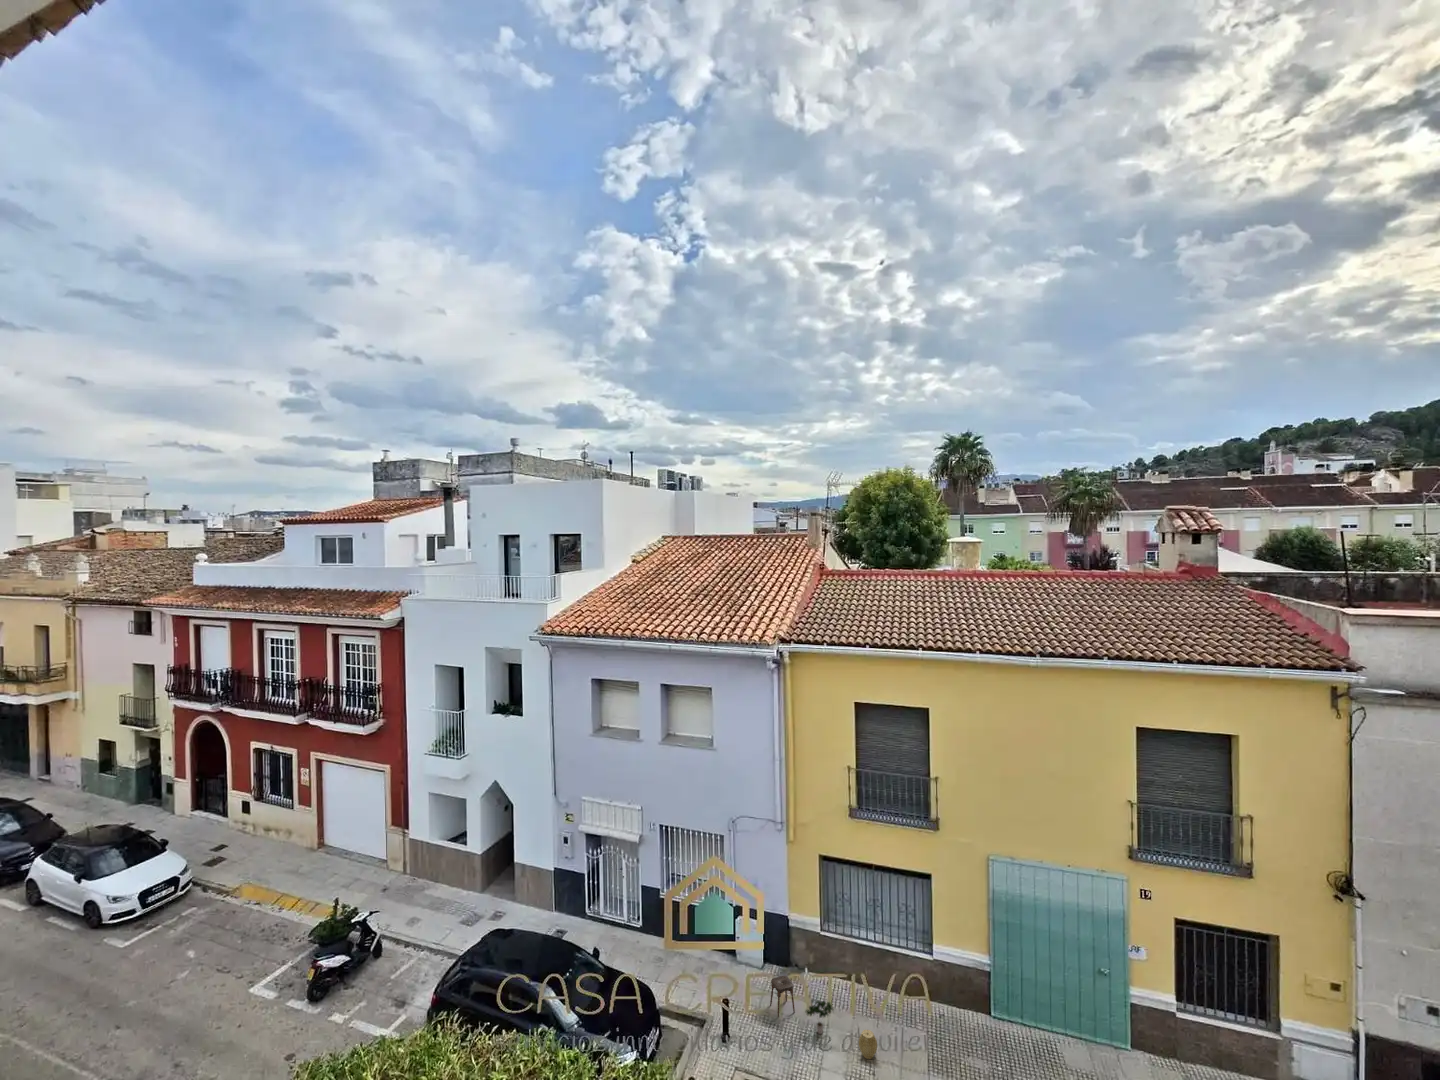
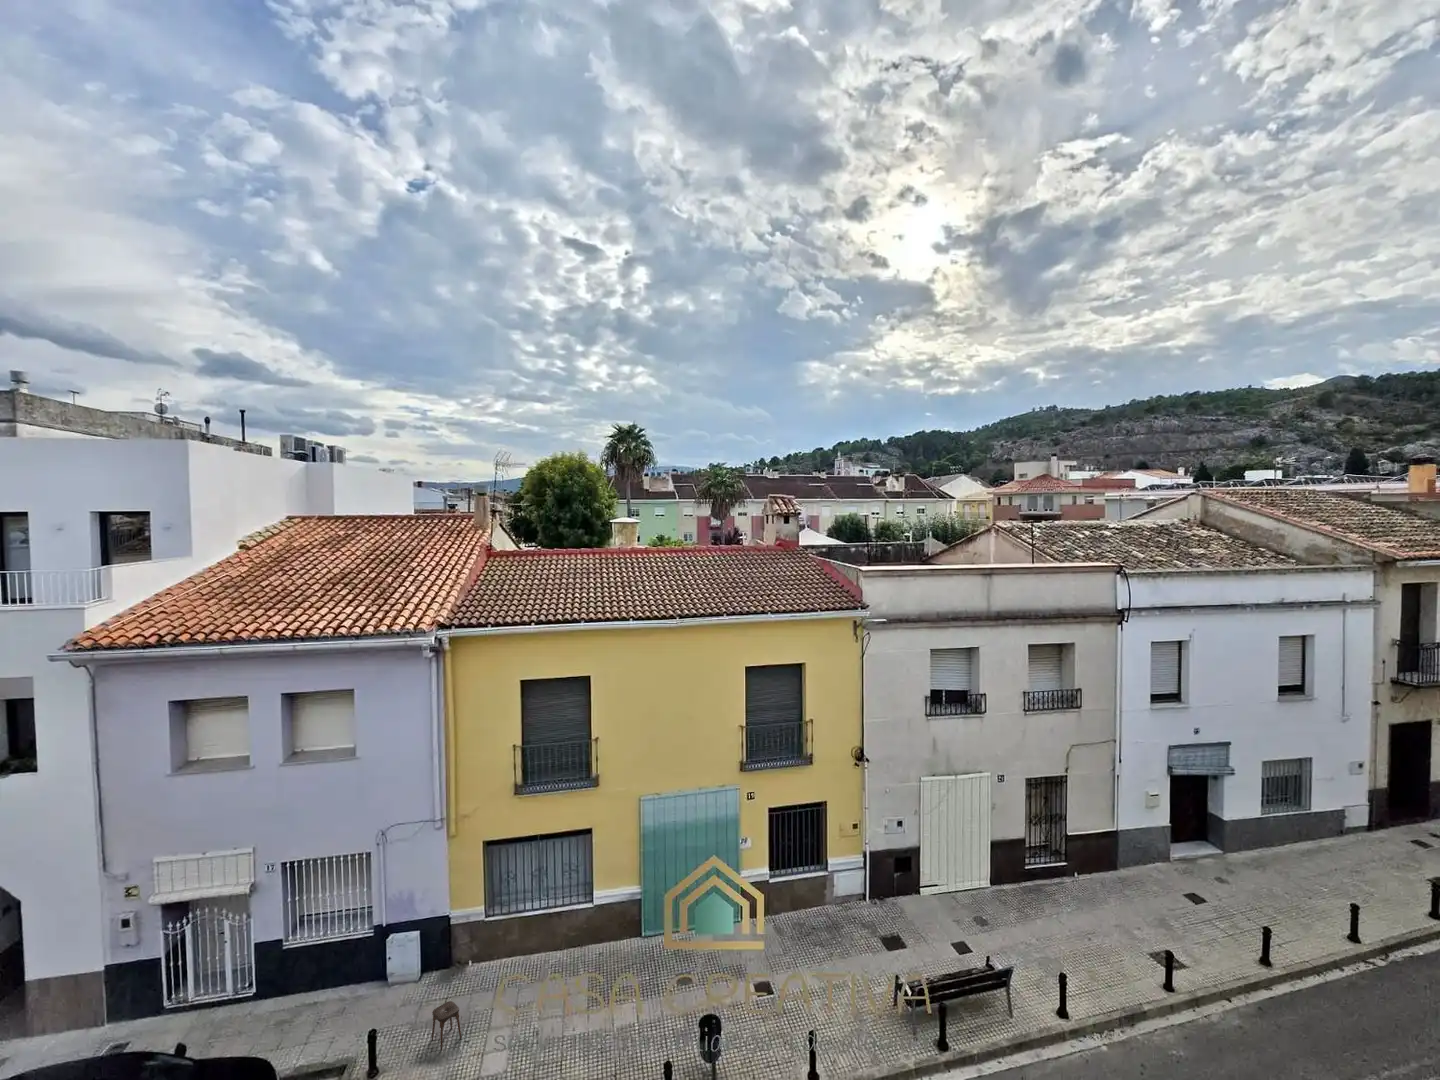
potted plant: present [806,999,833,1034] -> none [474,1014,506,1052]
woven basket: present [859,1030,877,1059] -> none [533,1029,553,1060]

